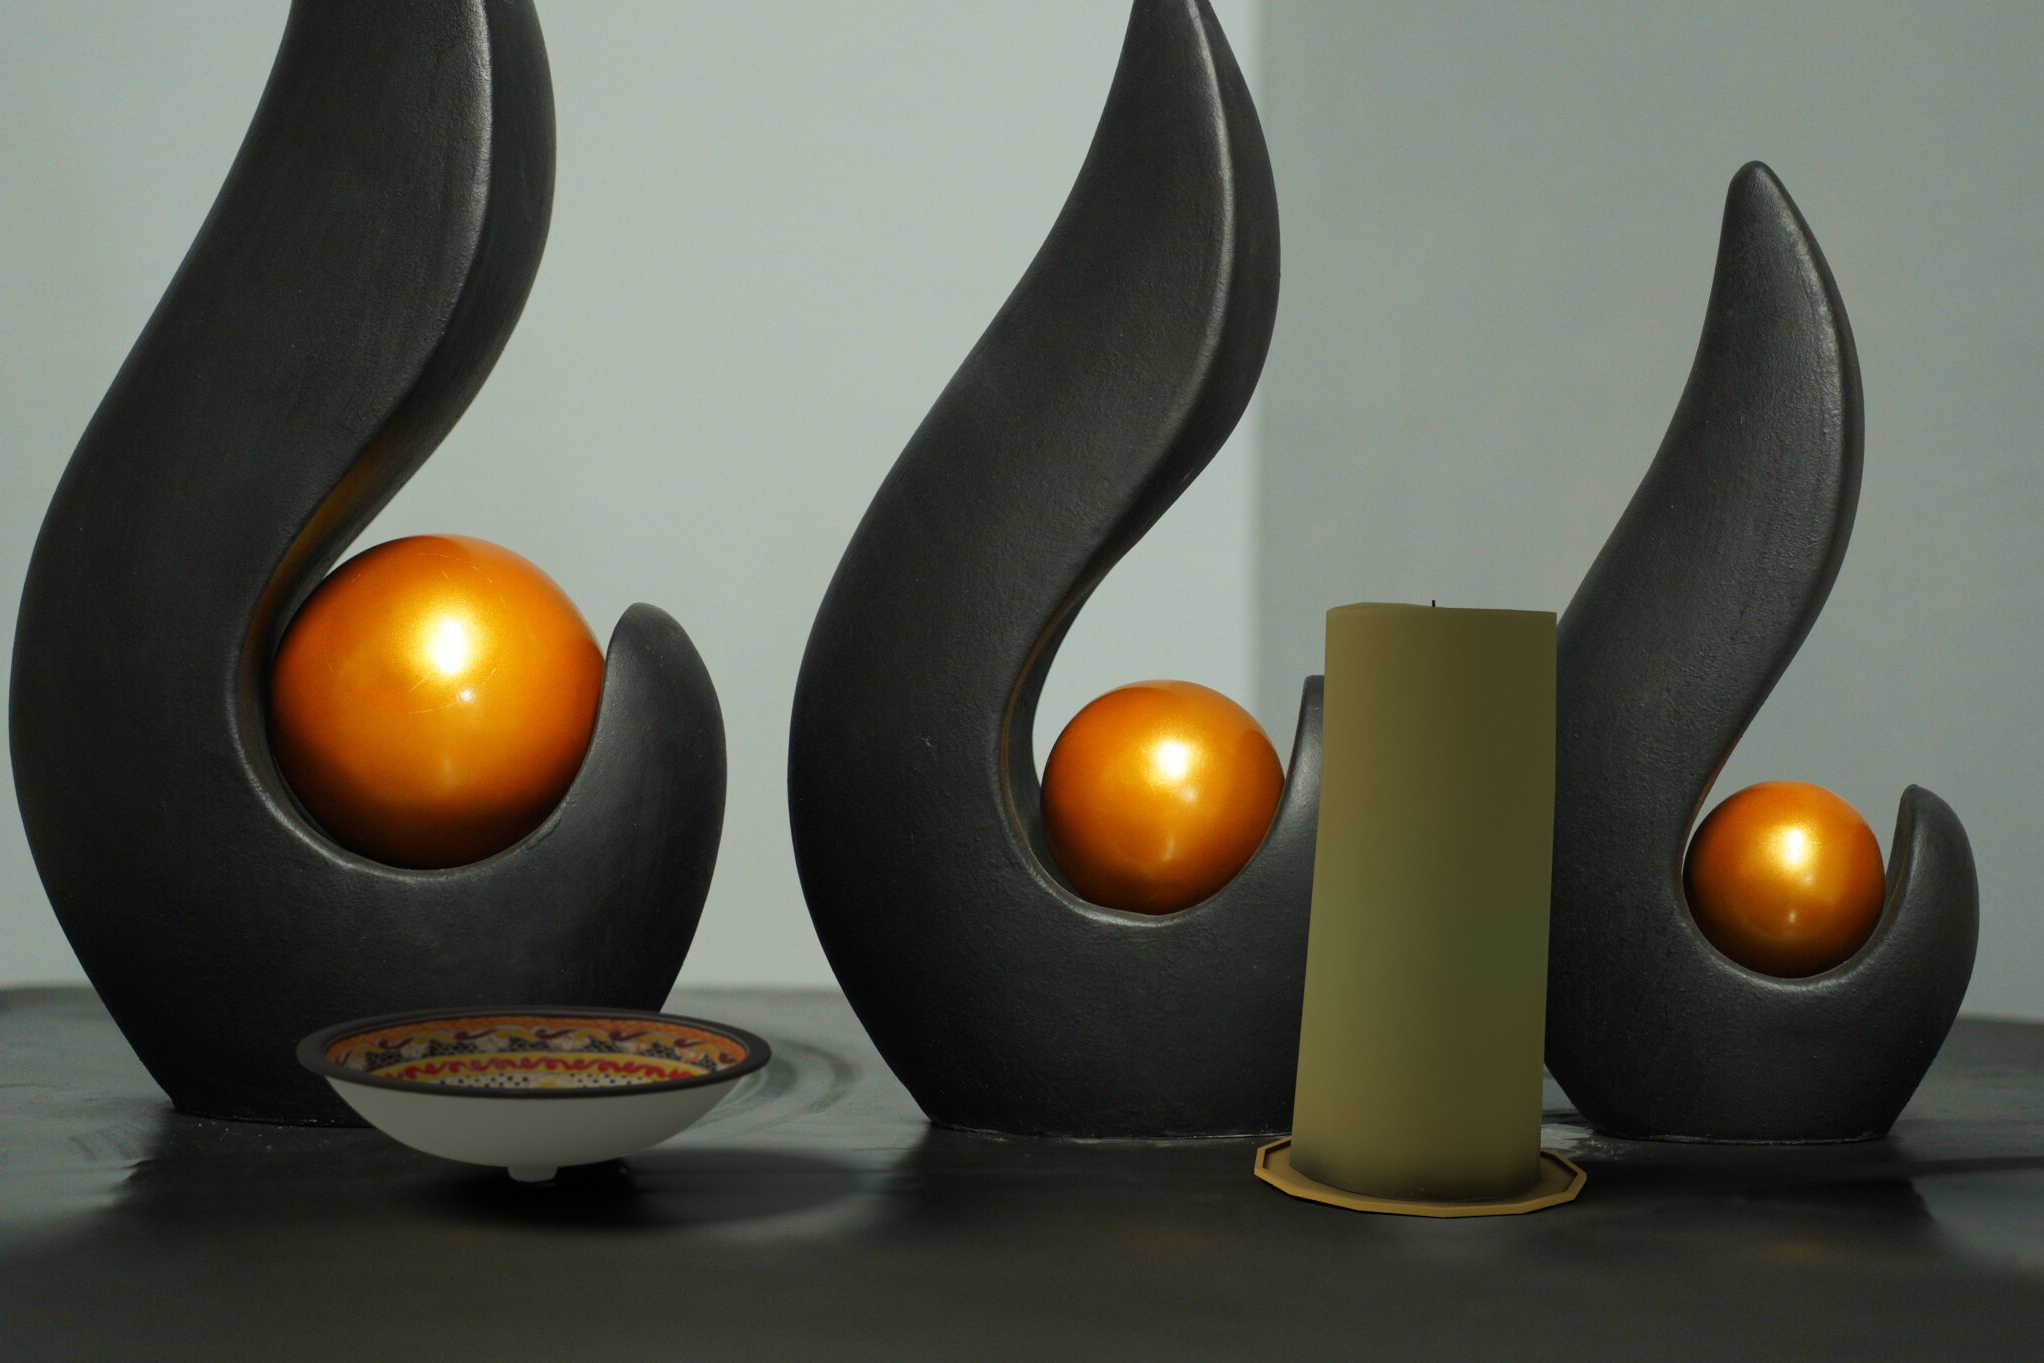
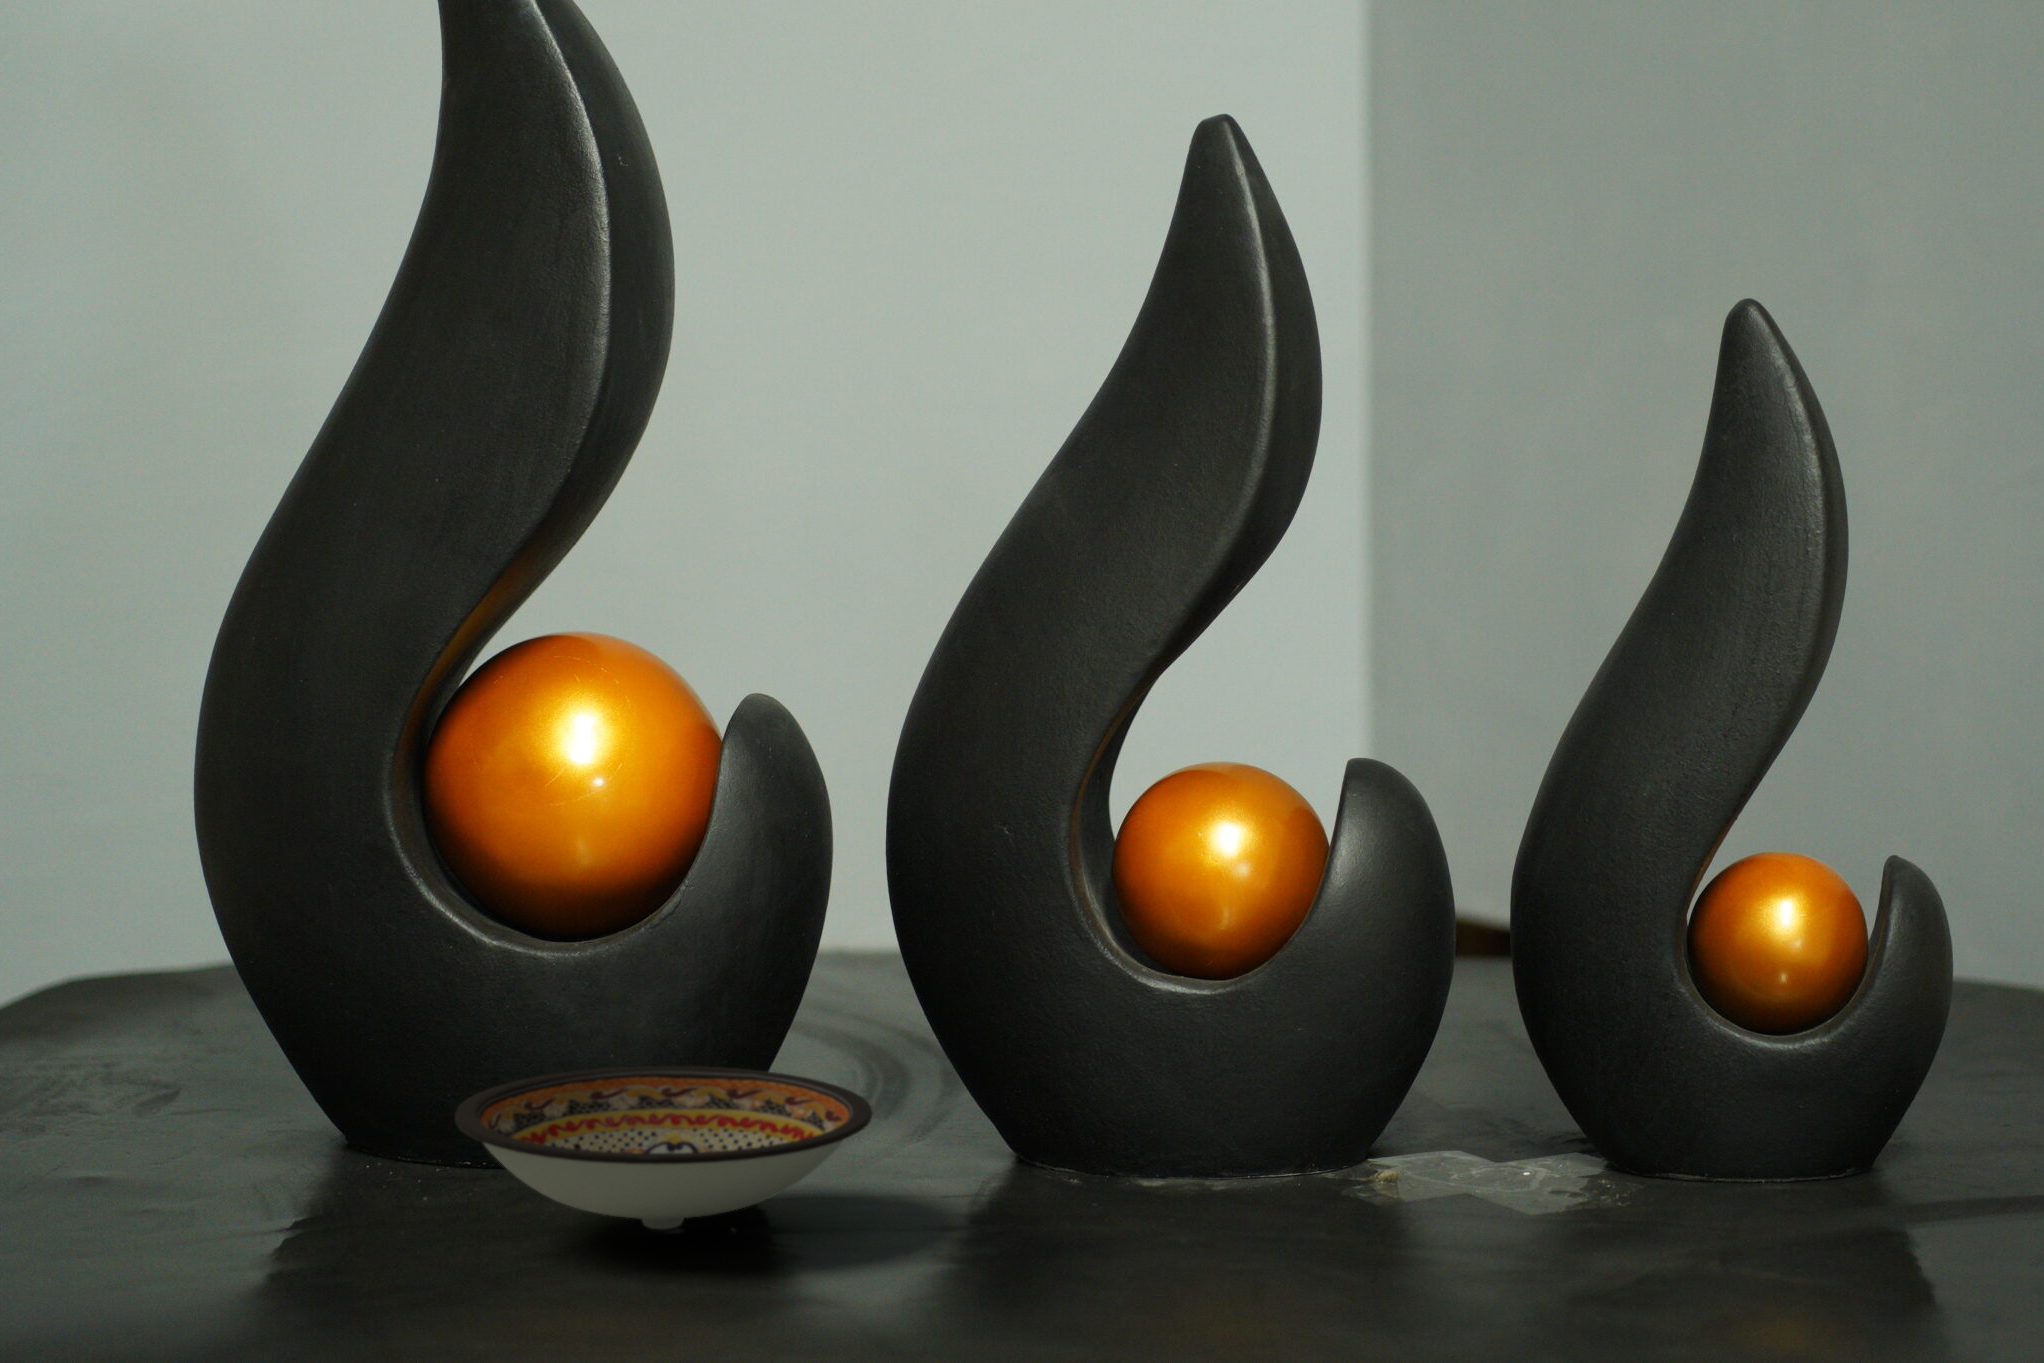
candle: present [1254,600,1586,1217] -> none [1301,703,1596,1260]

